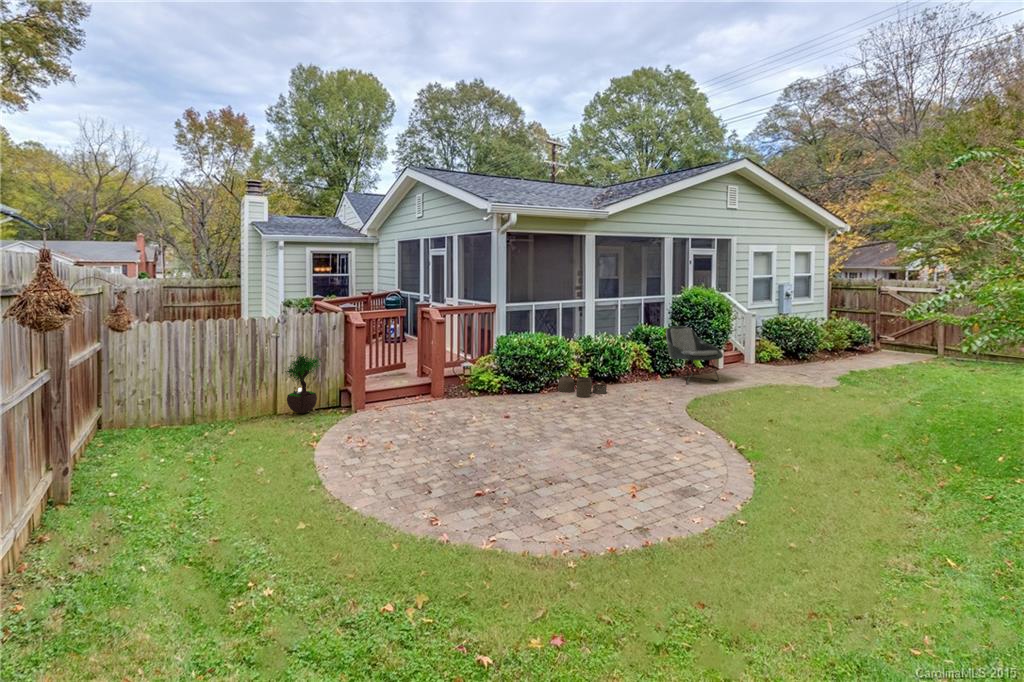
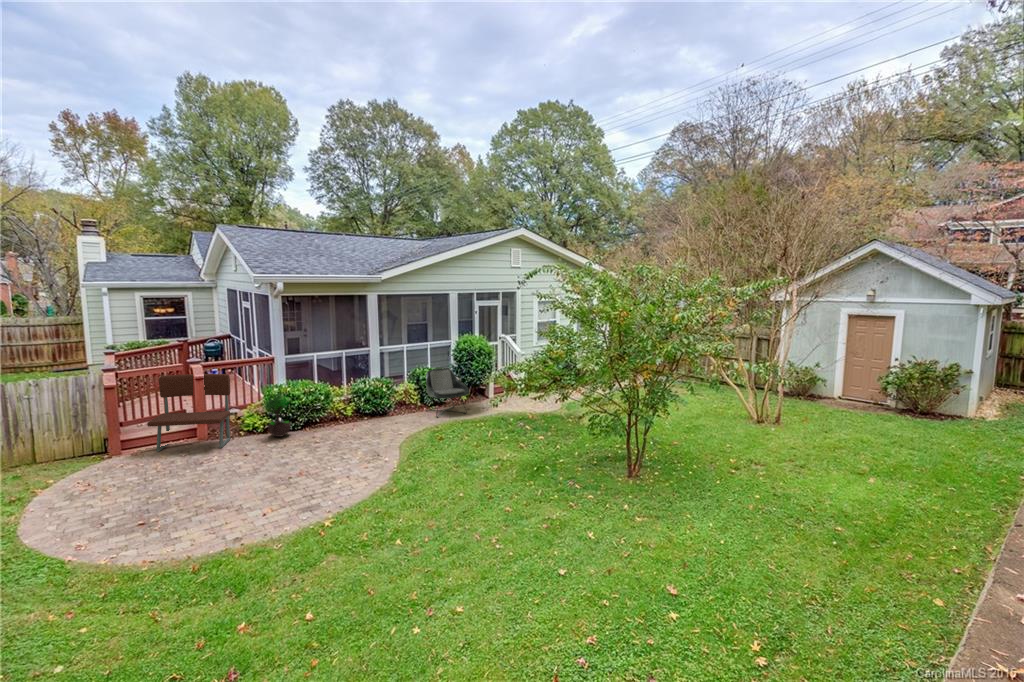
bench: none [394,319,472,406] -> present [147,374,230,452]
potted tree: present [285,354,322,413] -> present [263,394,291,437]
woven basket: present [558,376,607,397] -> none [319,415,359,435]

